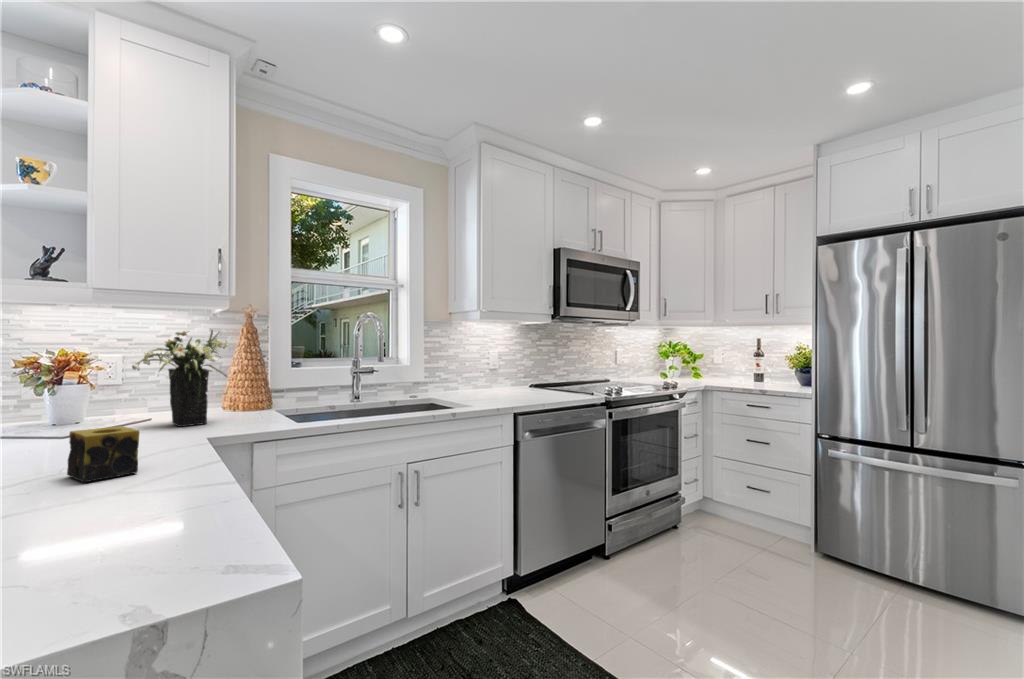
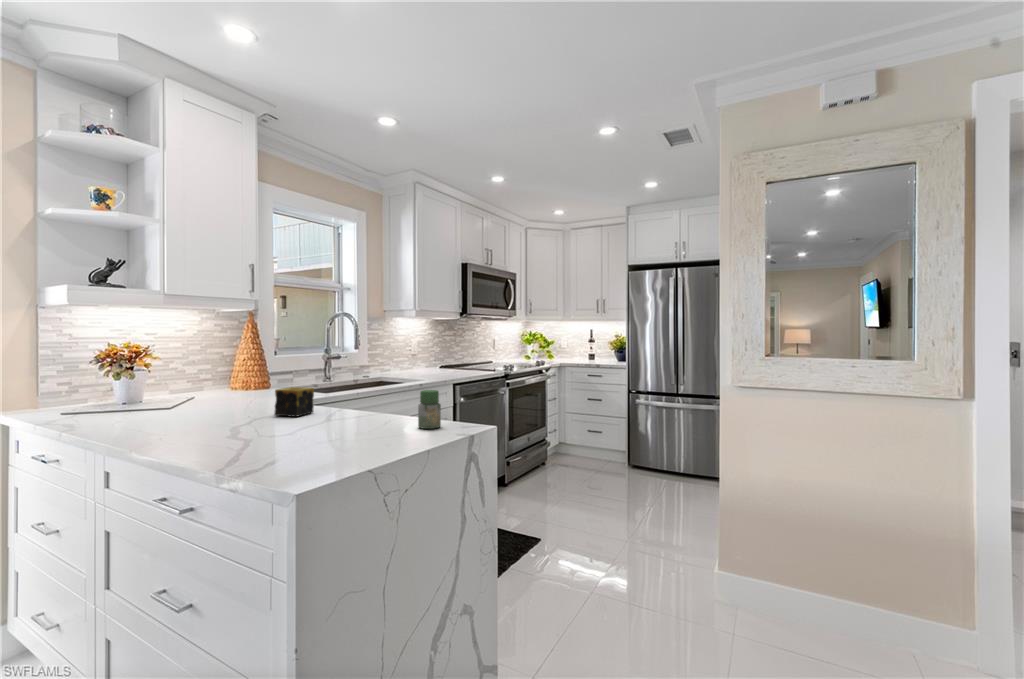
flower arrangement: present [132,330,229,427] -> none [215,327,282,397]
jar: none [119,470,187,575] -> present [418,390,441,429]

